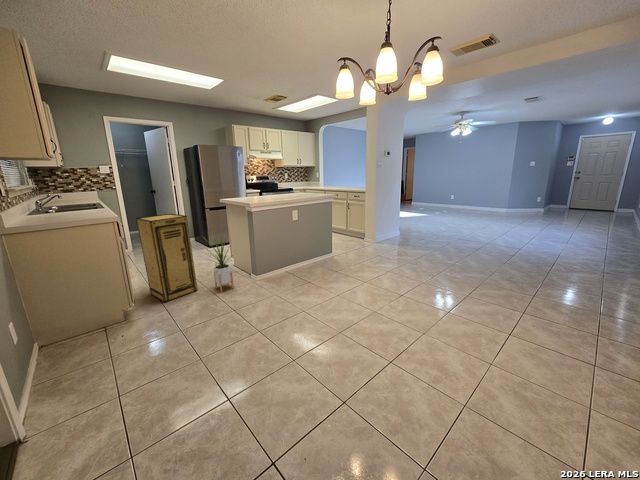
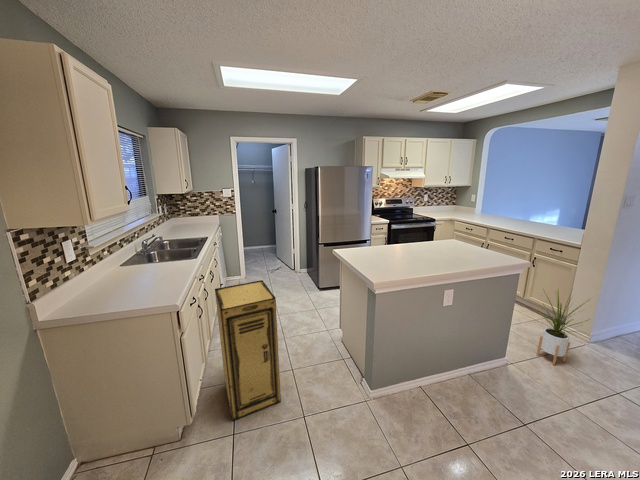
house plant: present [204,234,234,292] -> present [536,289,590,365]

